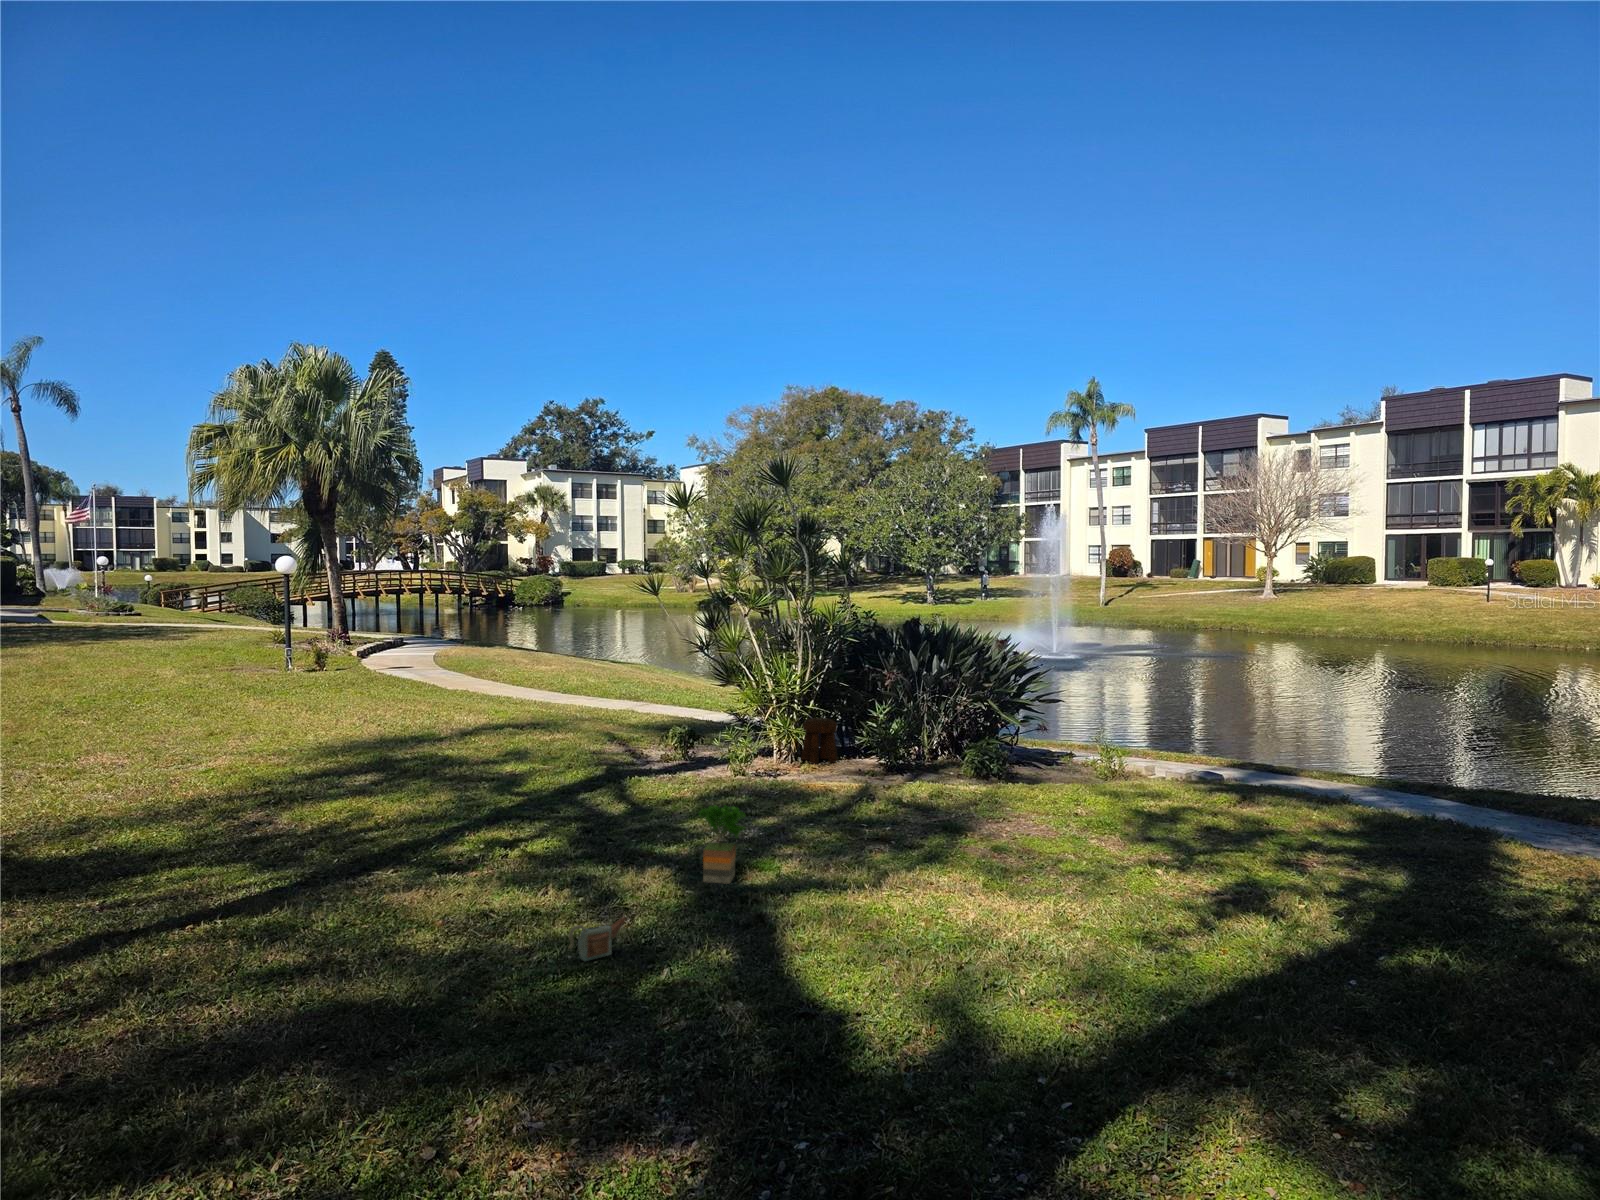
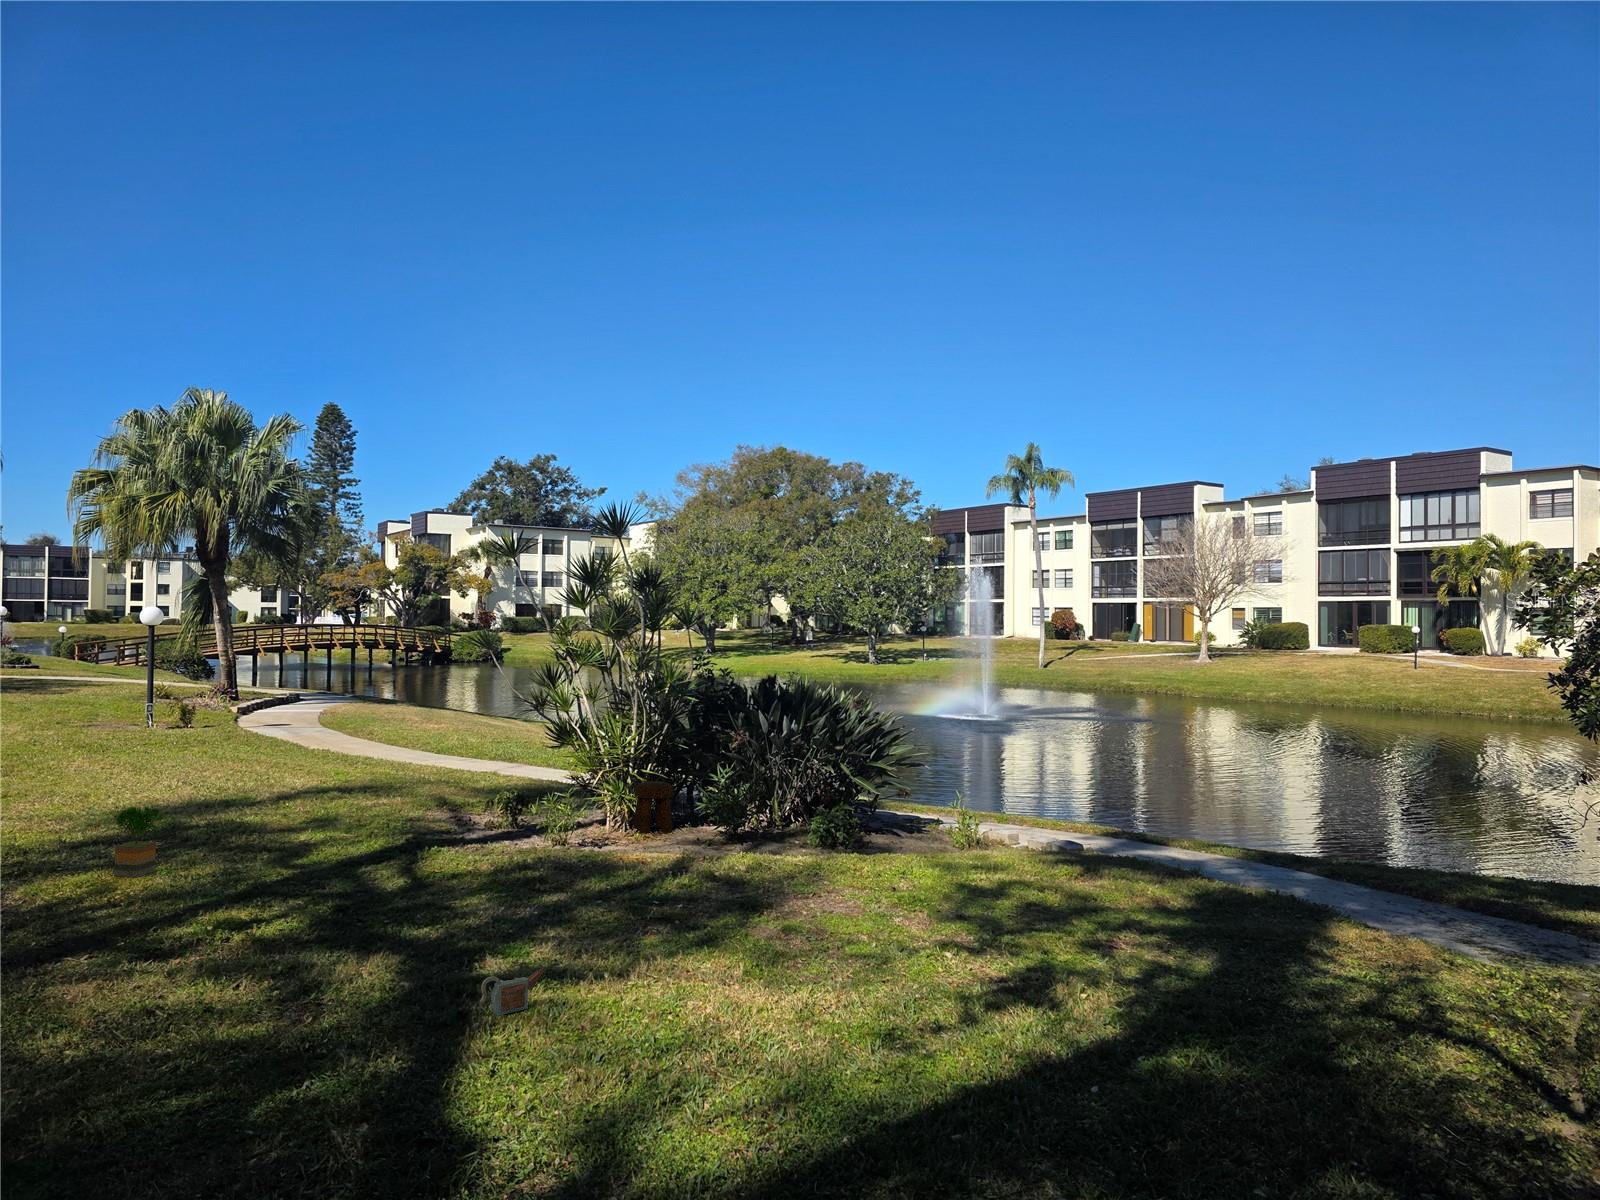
potted tree: present [699,806,745,884] -> present [114,807,164,877]
watering can: present [569,917,626,961] -> present [480,967,545,1016]

